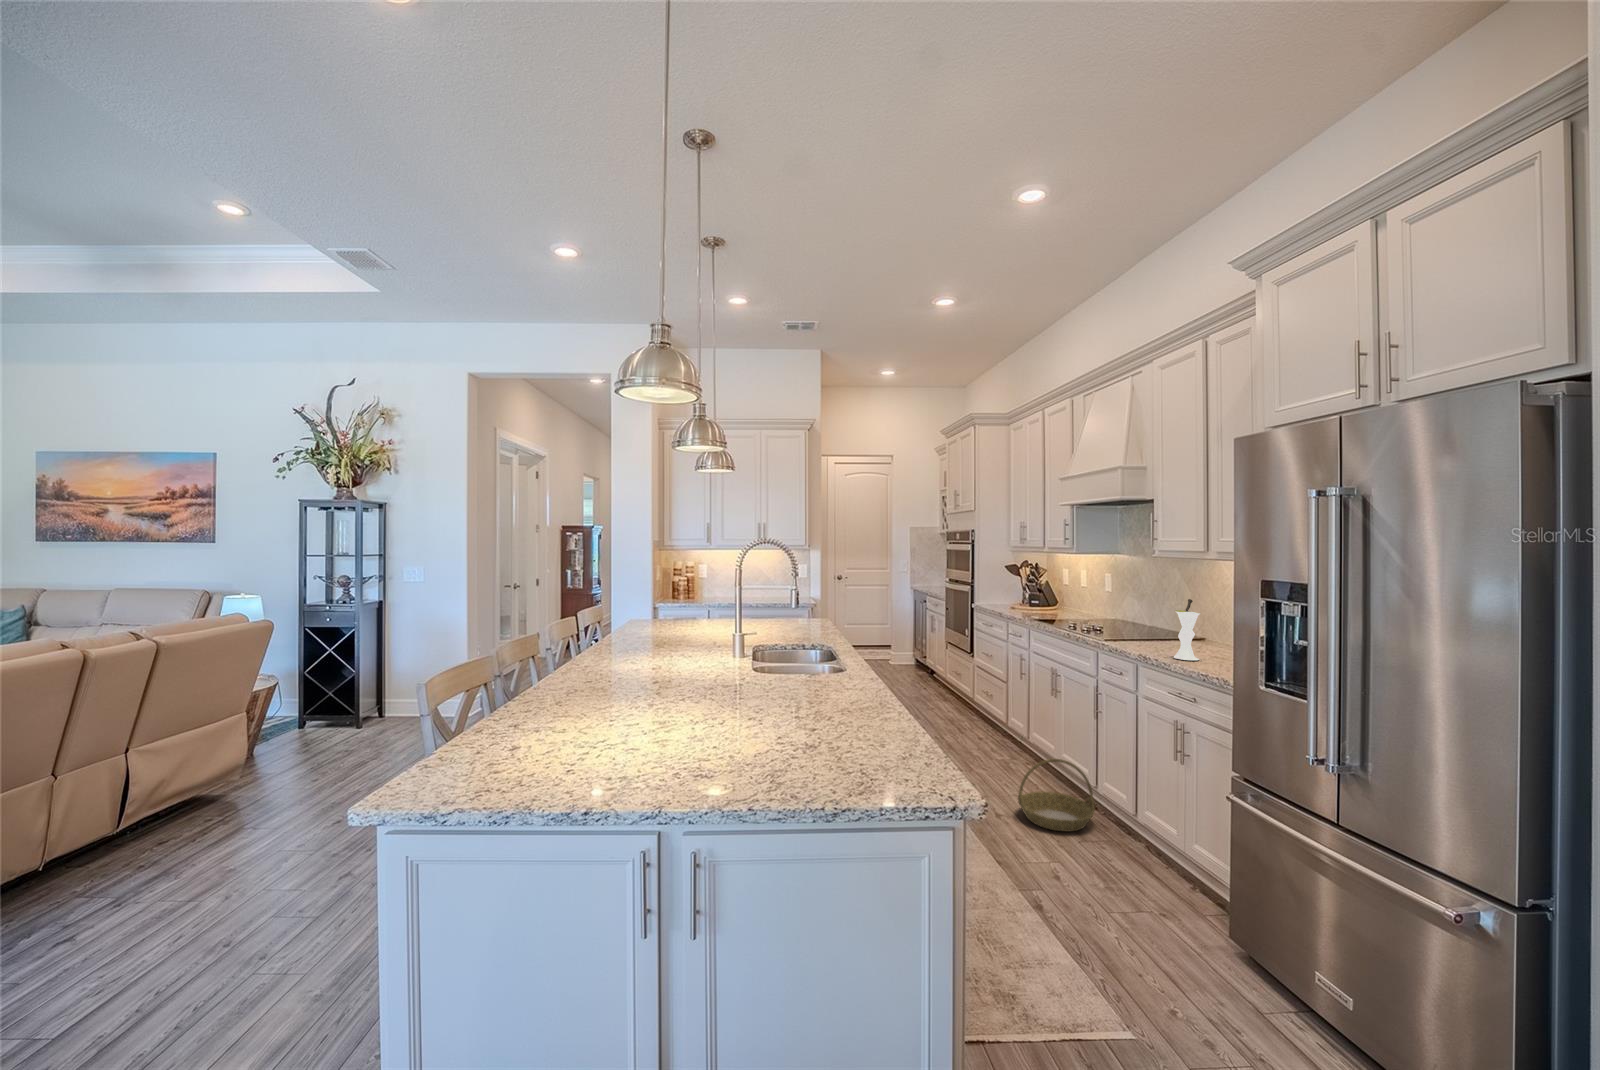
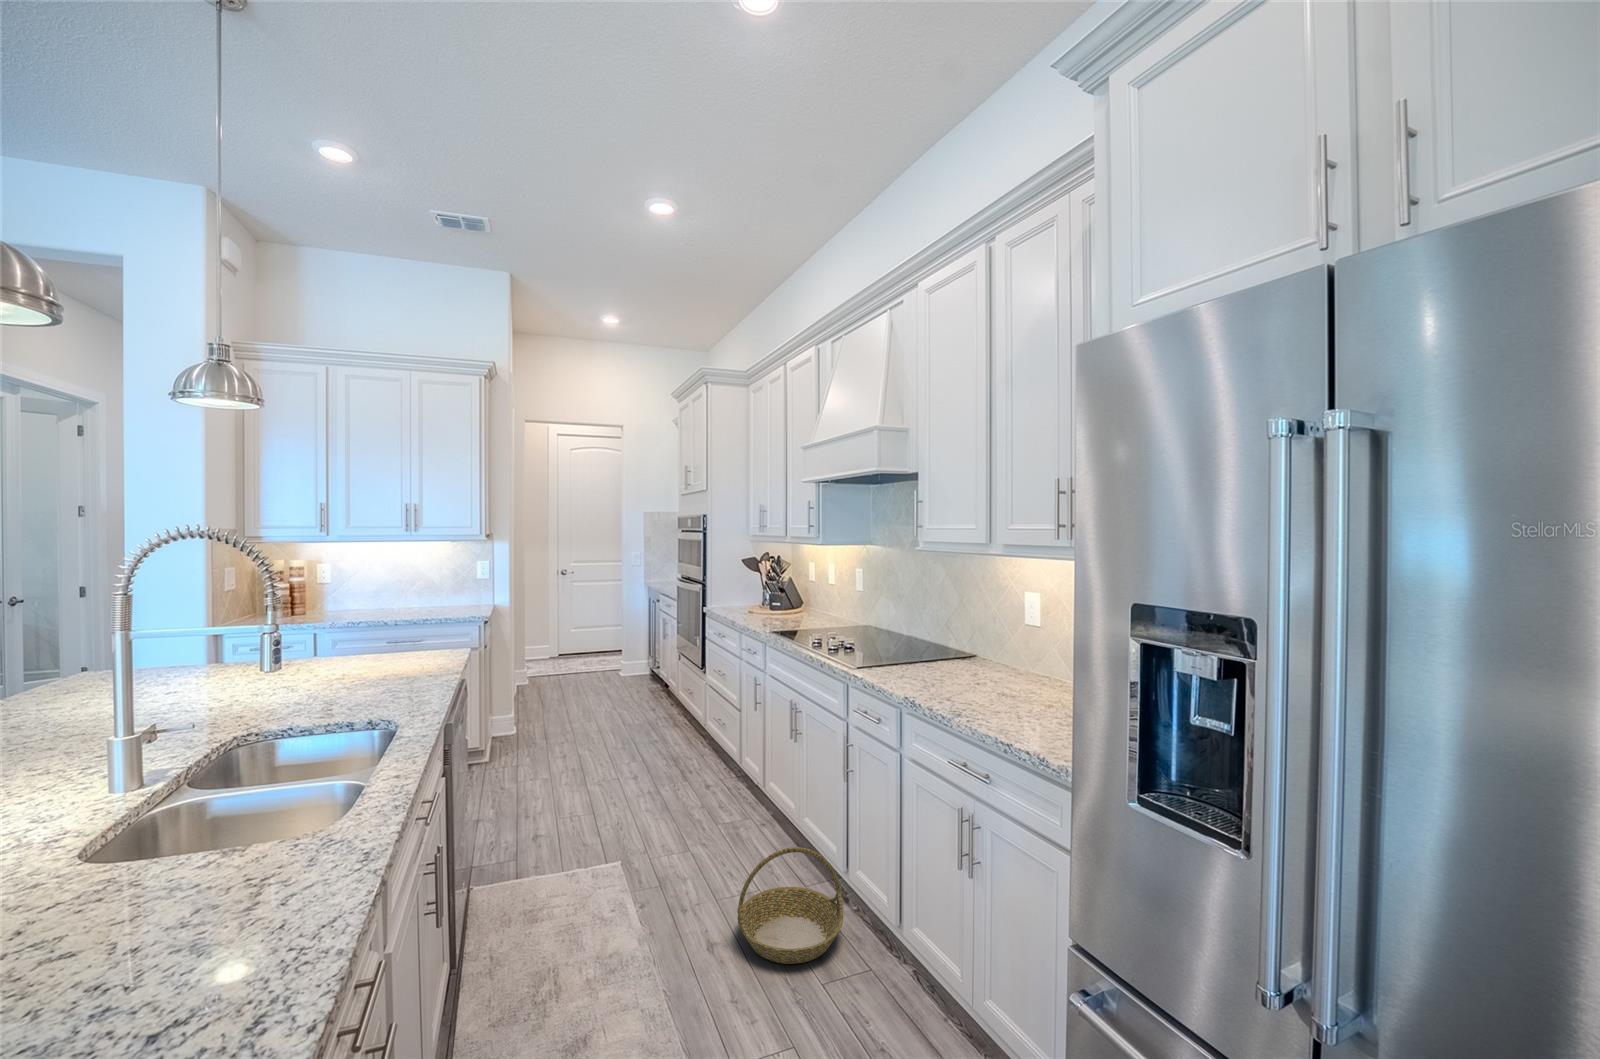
vase: present [1174,599,1200,660] -> none [950,610,987,703]

